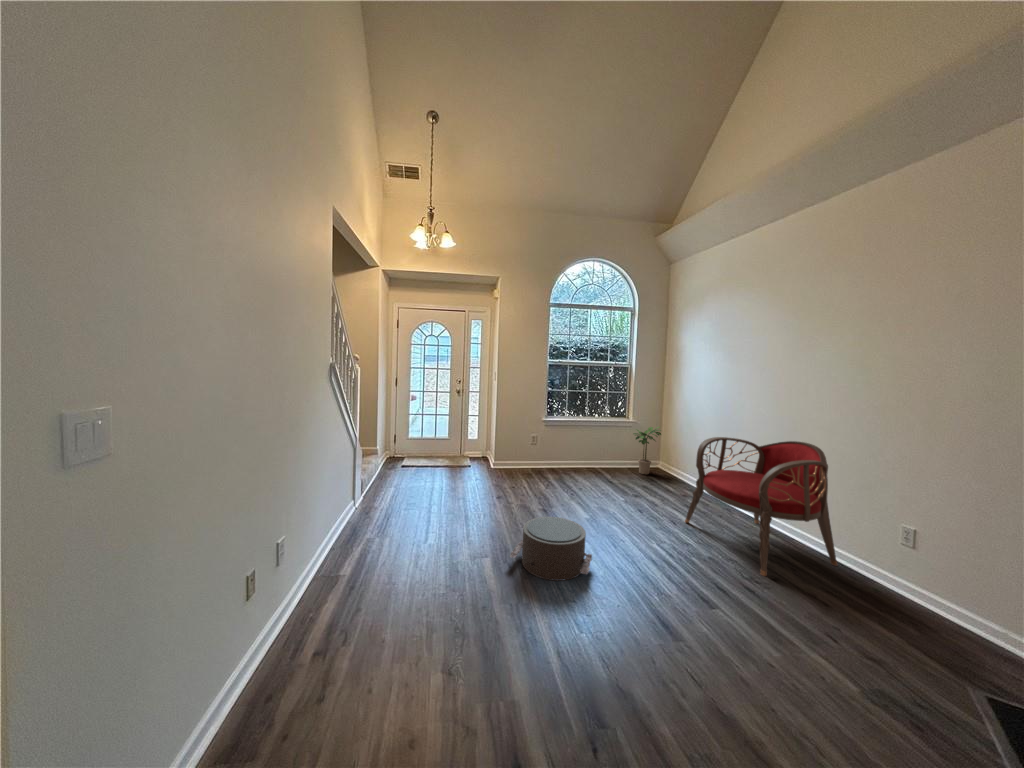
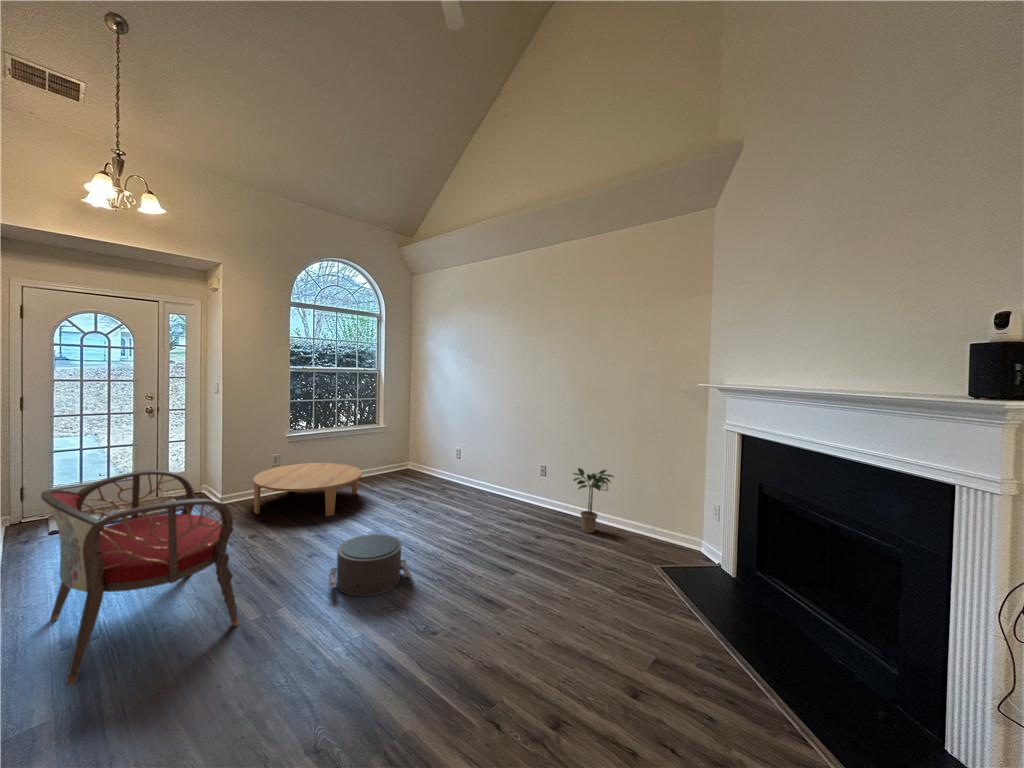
potted plant: present [633,427,661,474] -> present [573,468,613,533]
armchair: present [685,437,837,576] -> present [41,470,239,685]
coffee table: none [508,445,597,495] -> present [253,463,362,516]

